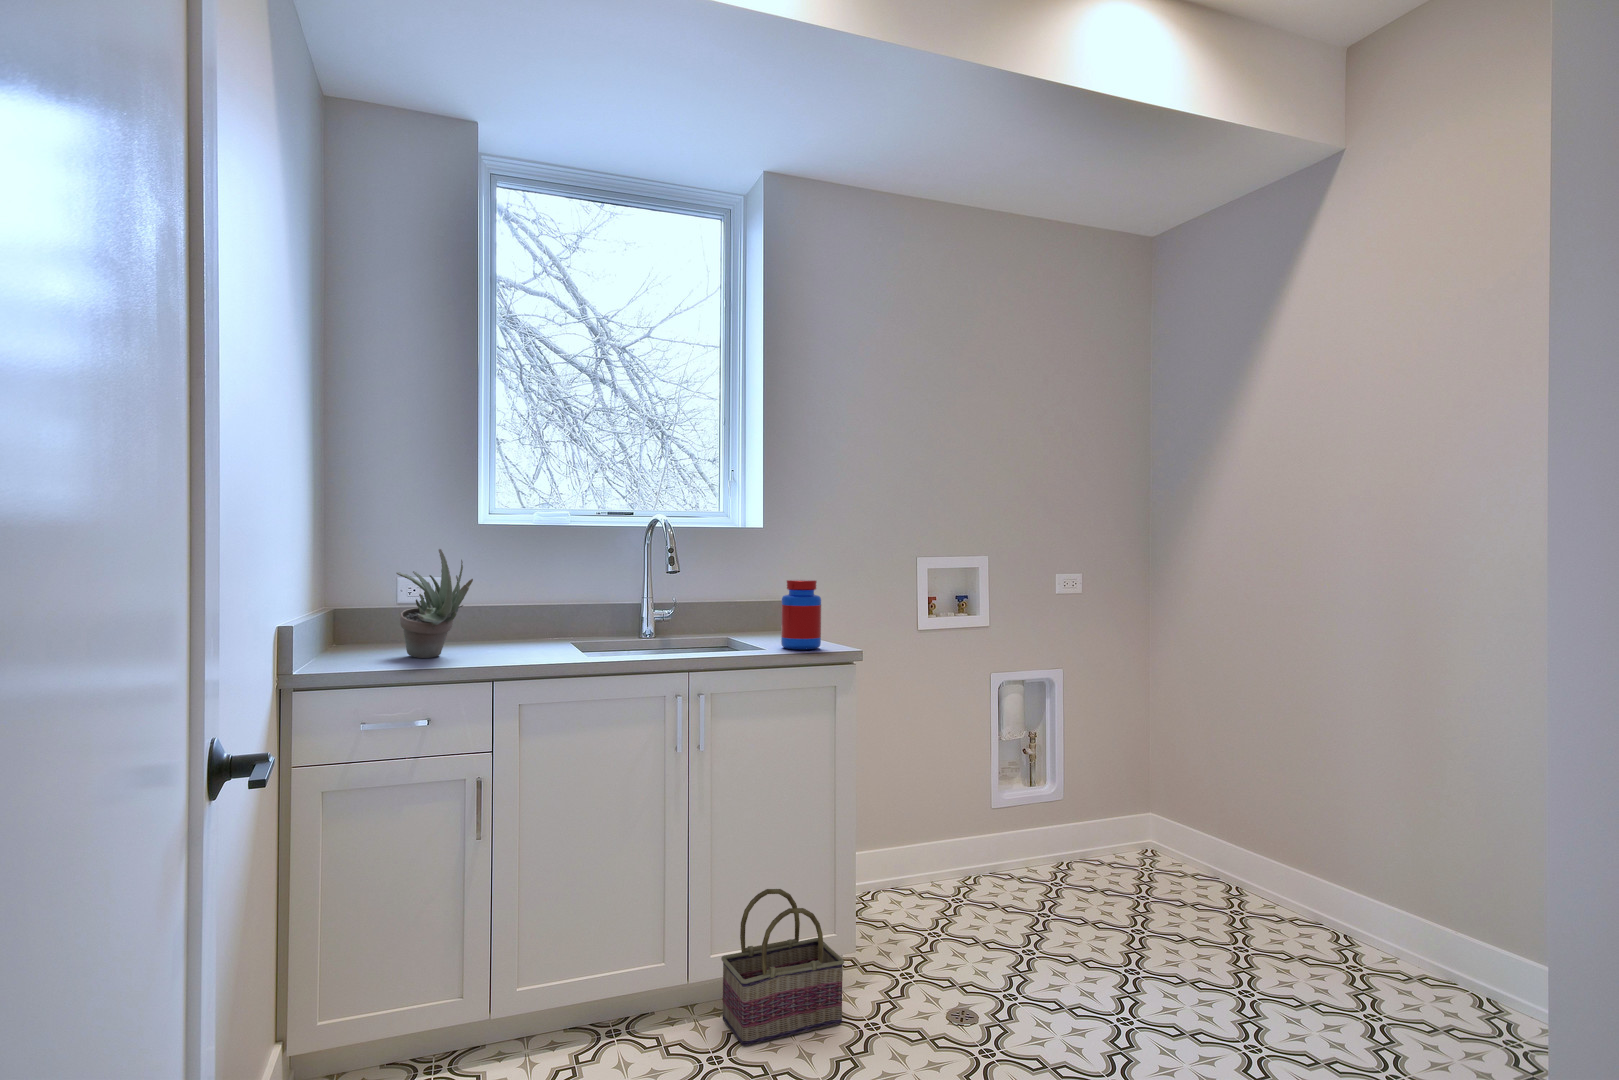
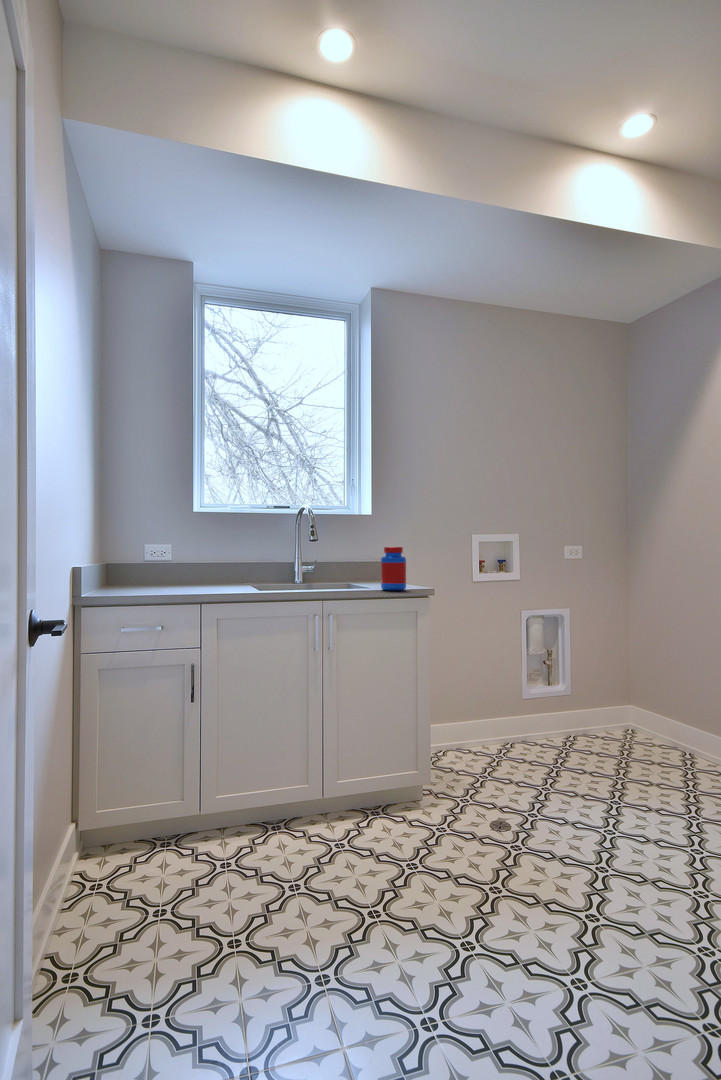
succulent plant: present [397,549,473,658] -> none [143,526,189,593]
basket: present [721,889,844,1046] -> none [344,741,422,839]

